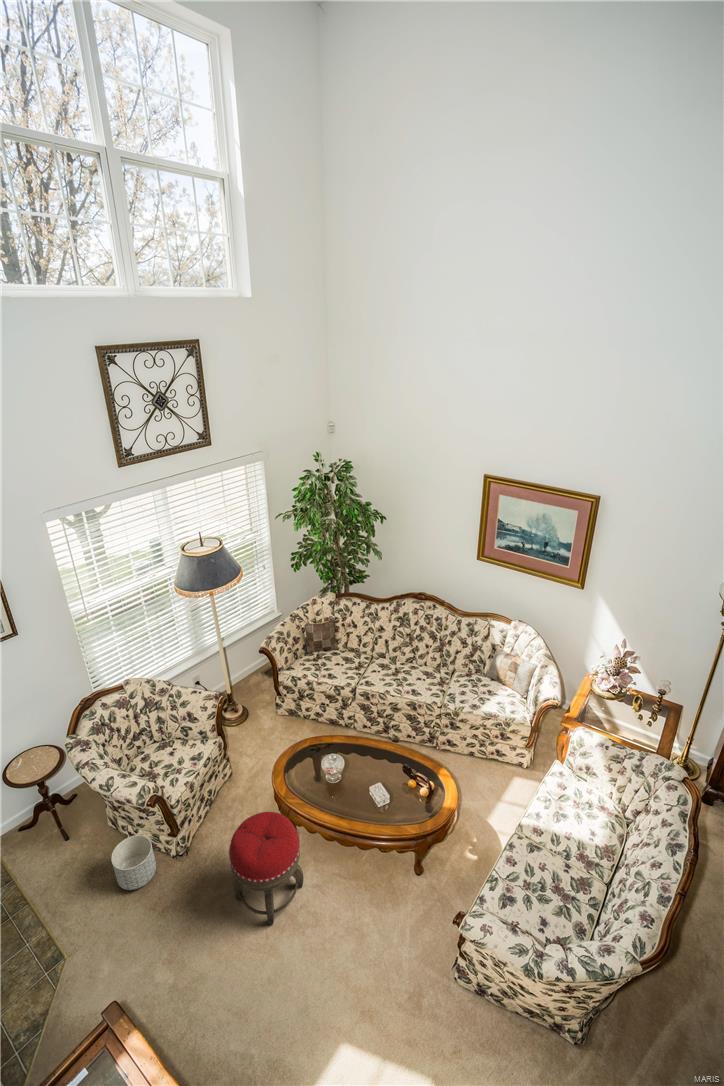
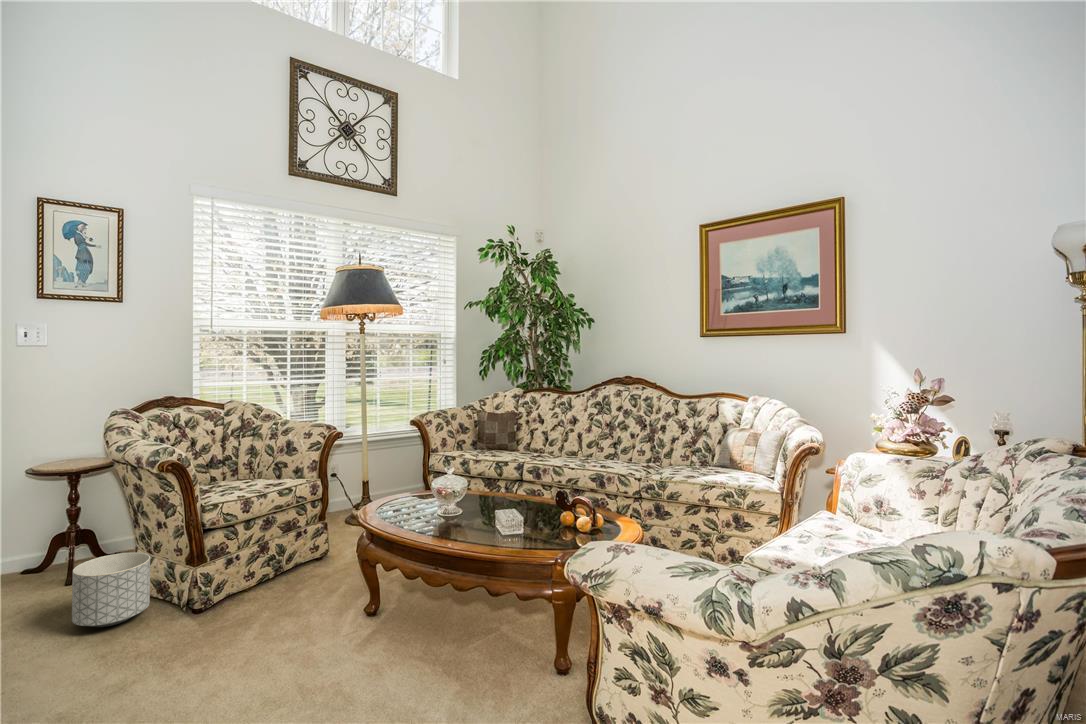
footstool: present [229,812,303,925] -> none [226,501,359,696]

